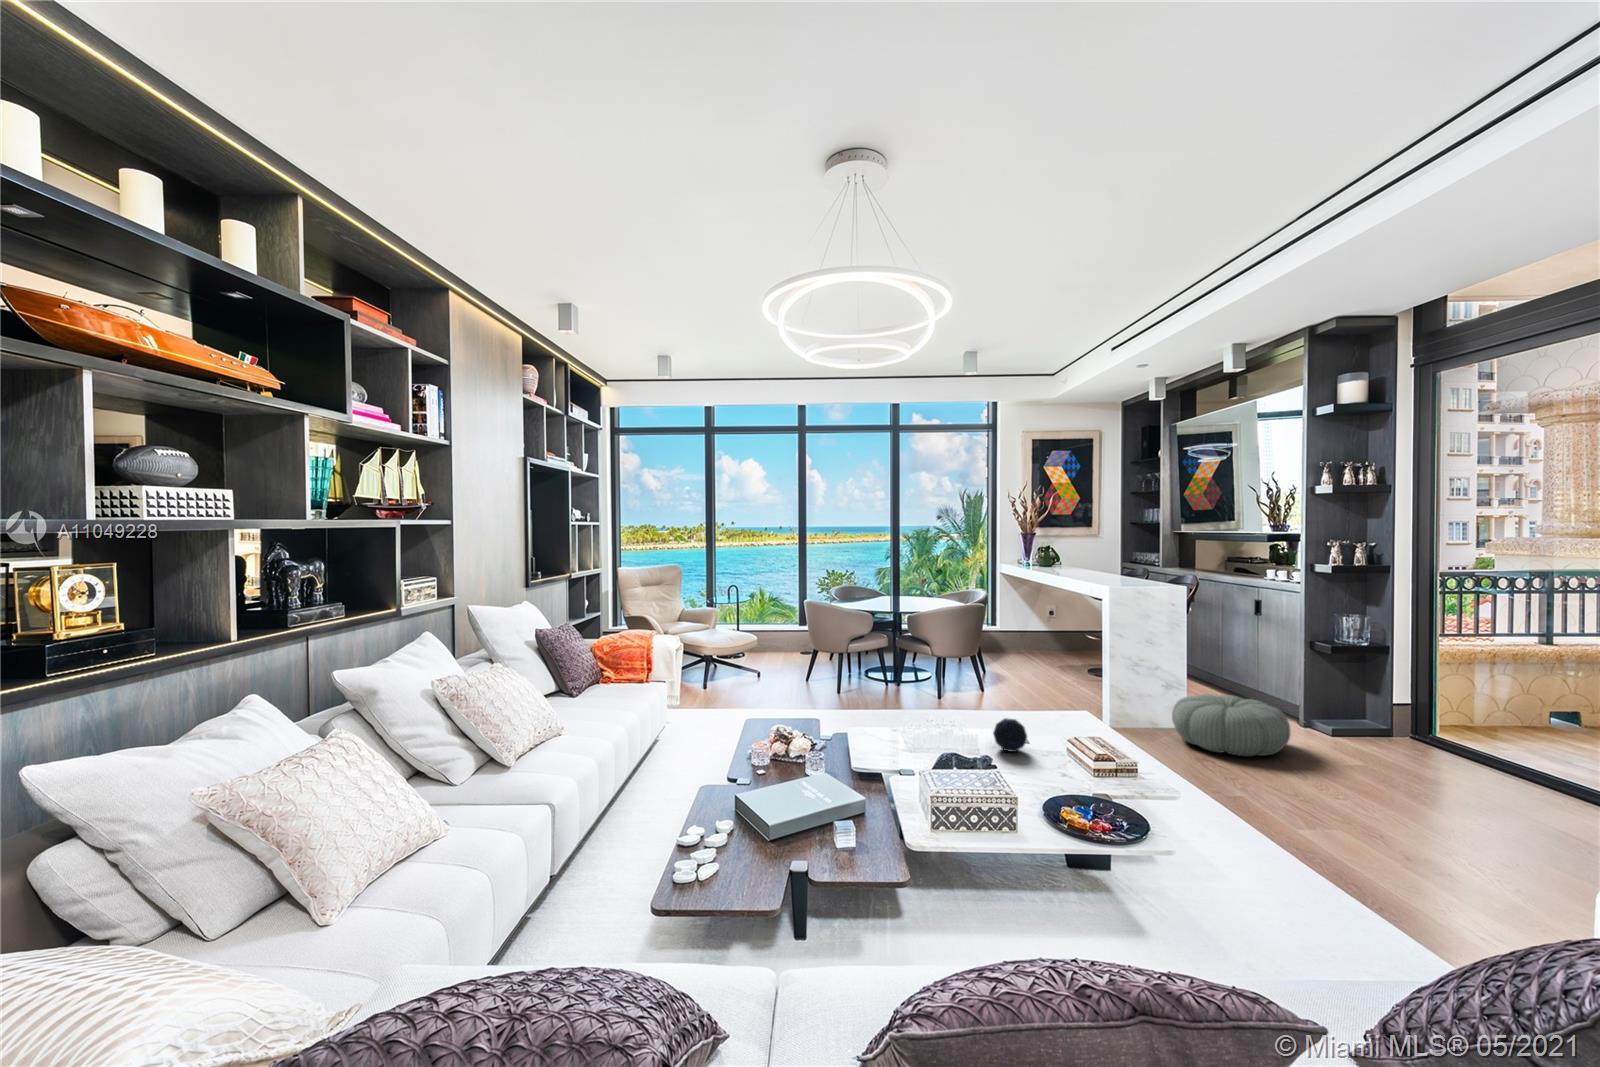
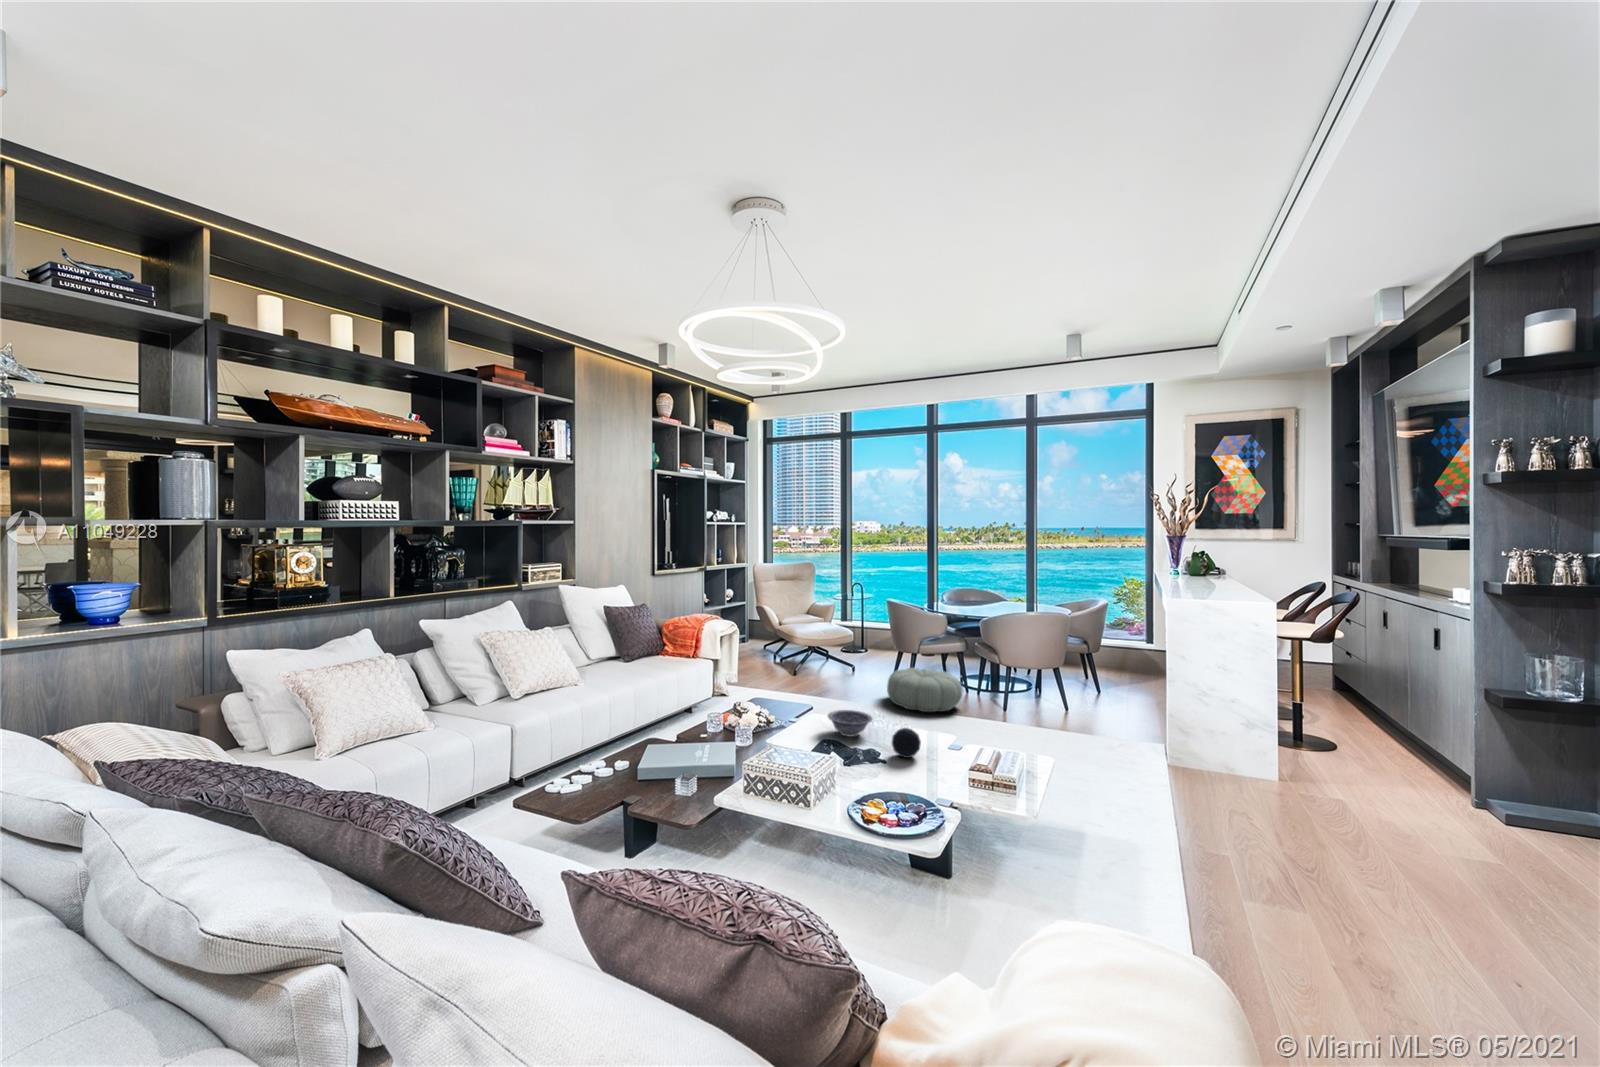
pouf: present [1172,694,1291,756] -> present [887,668,962,712]
decorative bowl: none [895,712,947,742] -> present [828,710,872,737]

